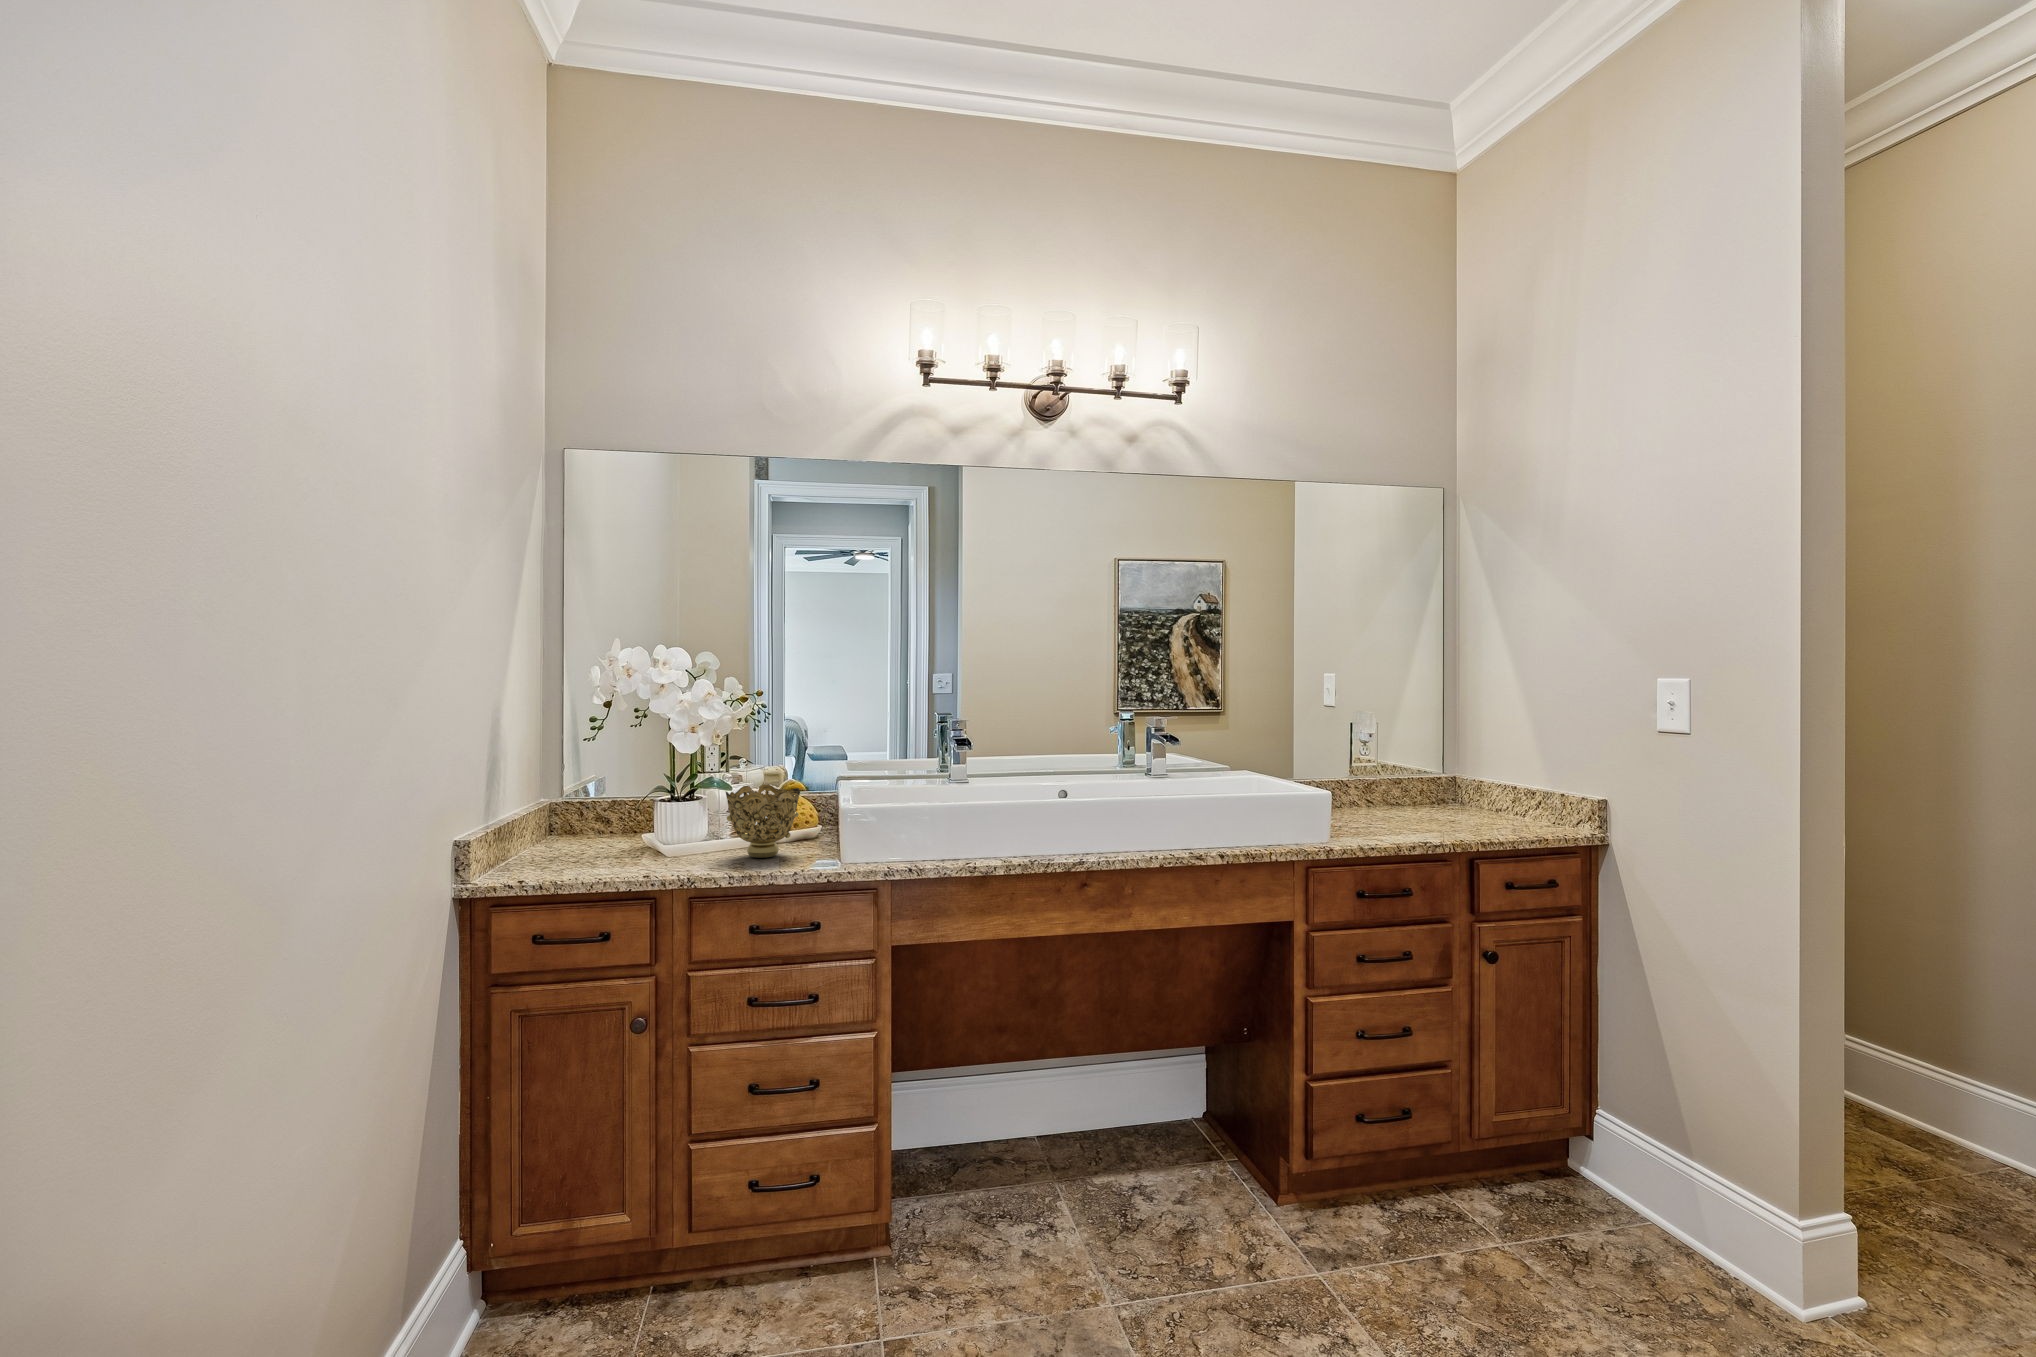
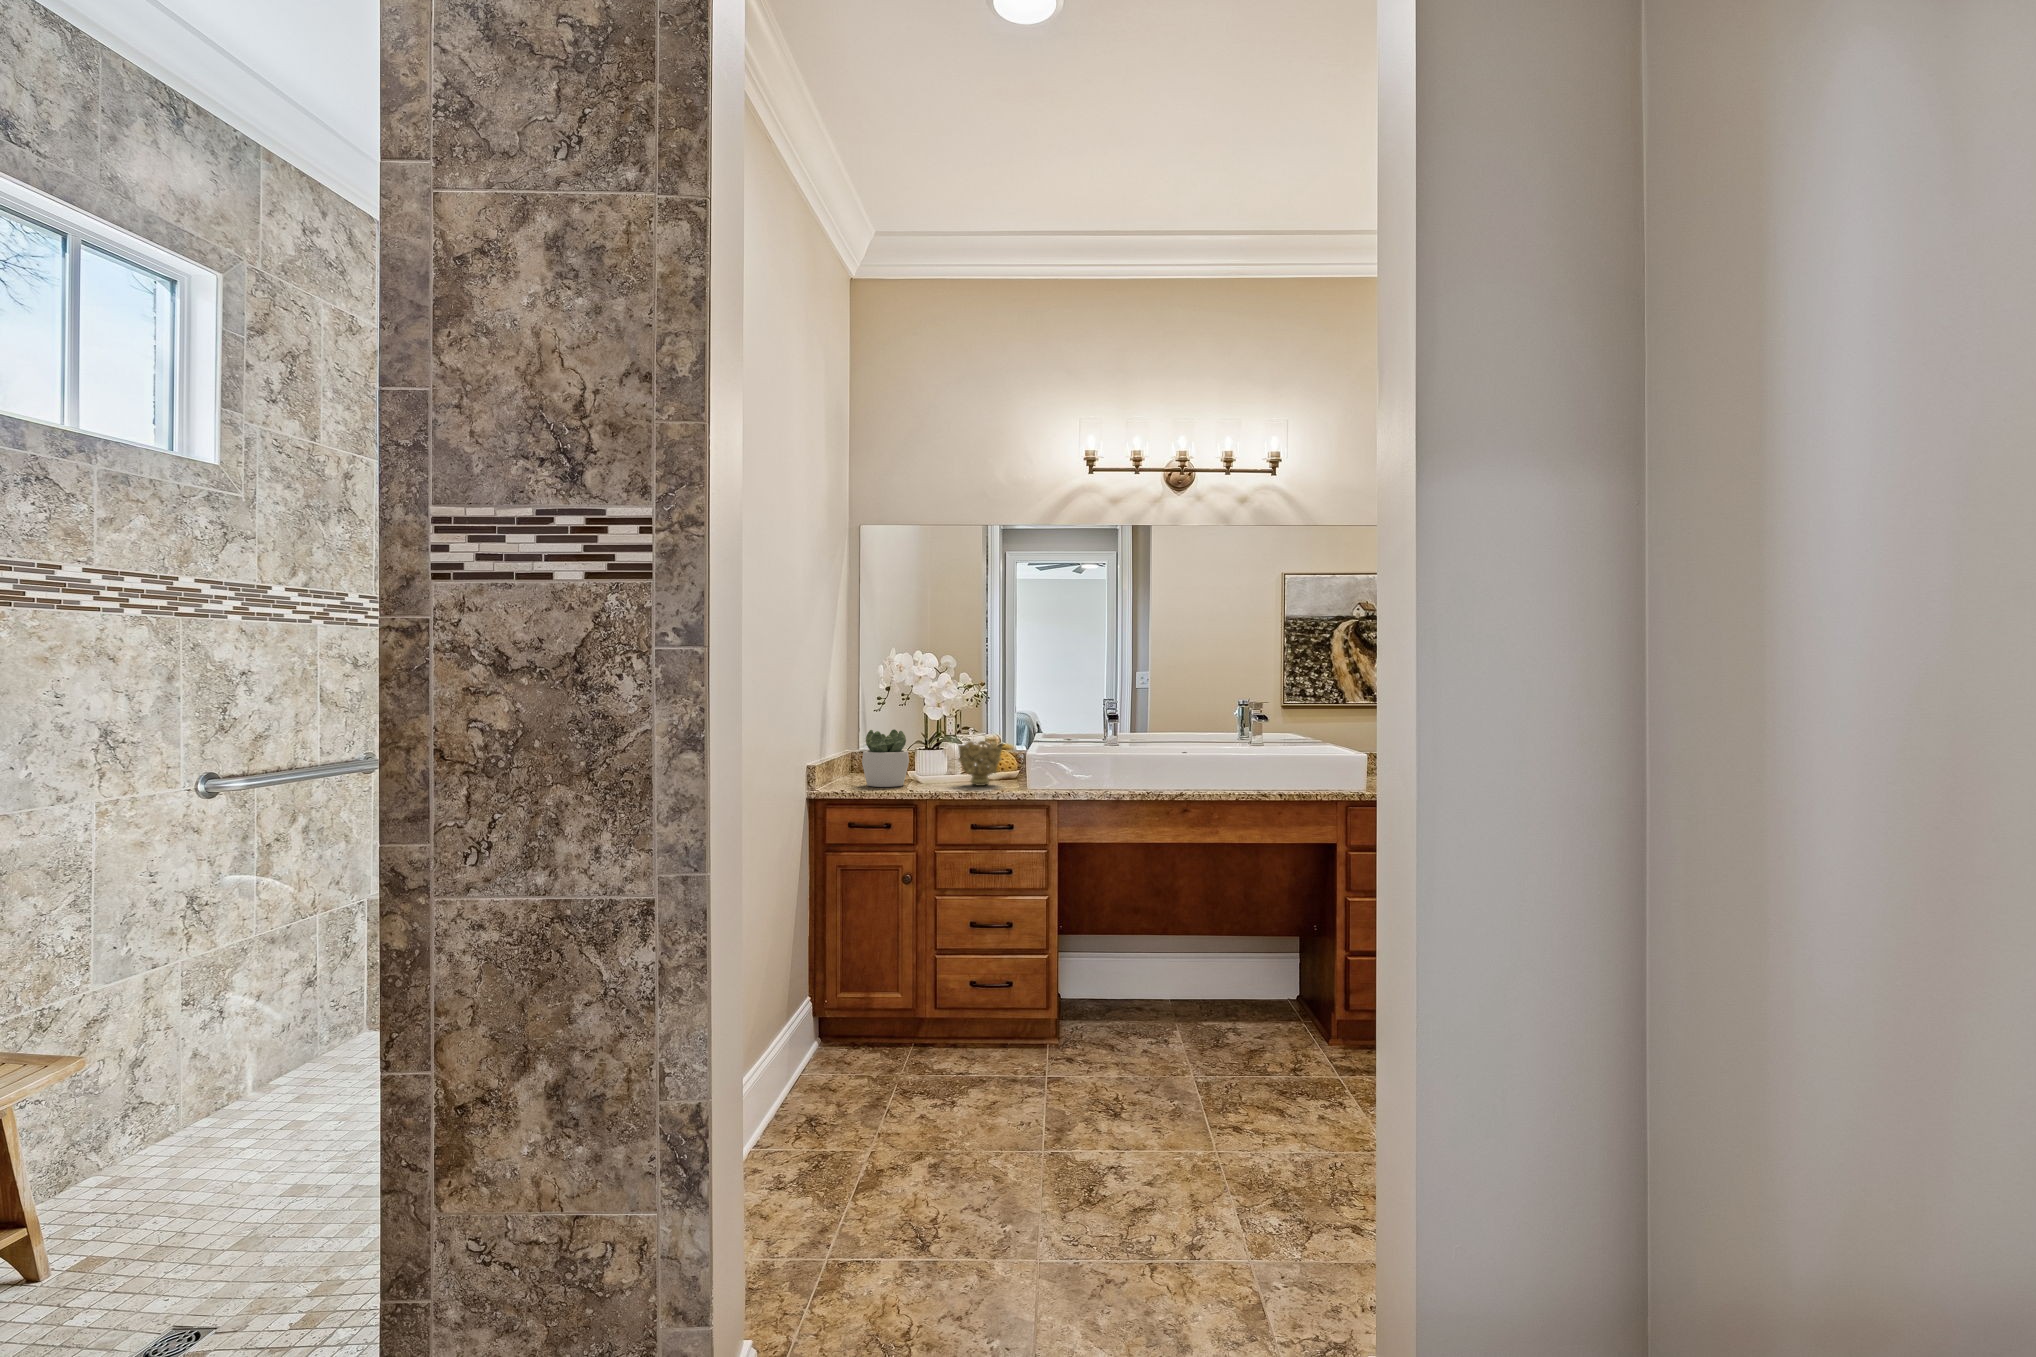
succulent plant: none [560,770,644,869] -> present [862,729,909,787]

